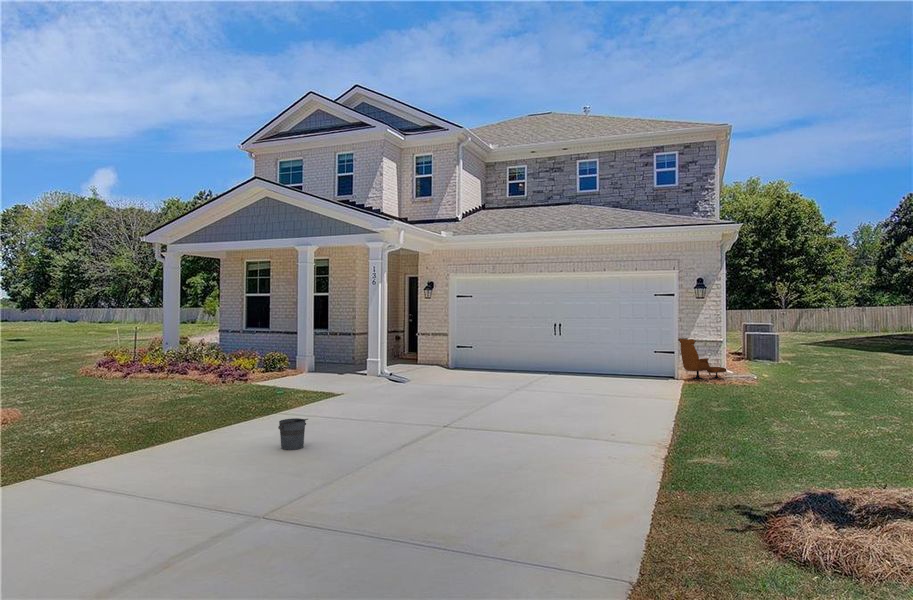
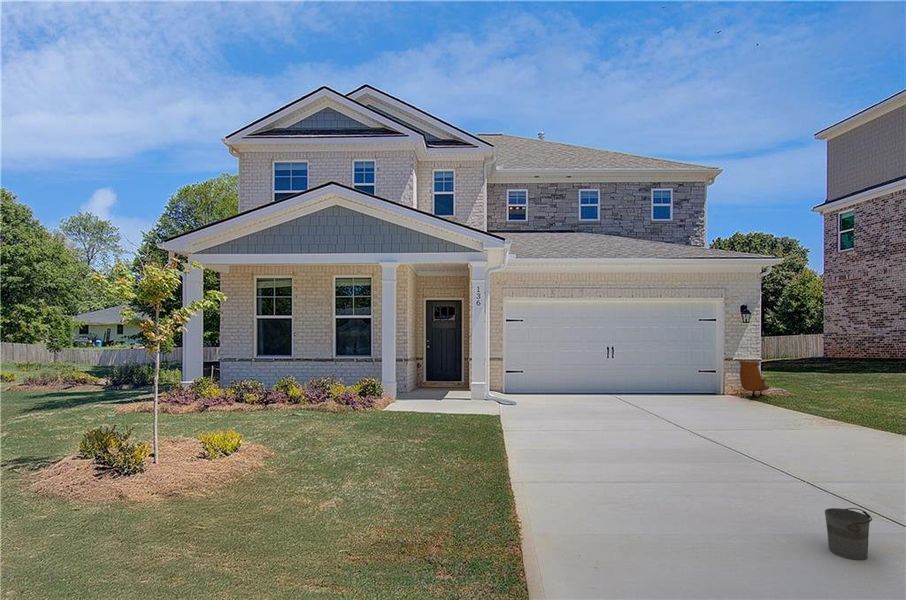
bucket: present [278,418,308,450] -> present [825,508,872,560]

